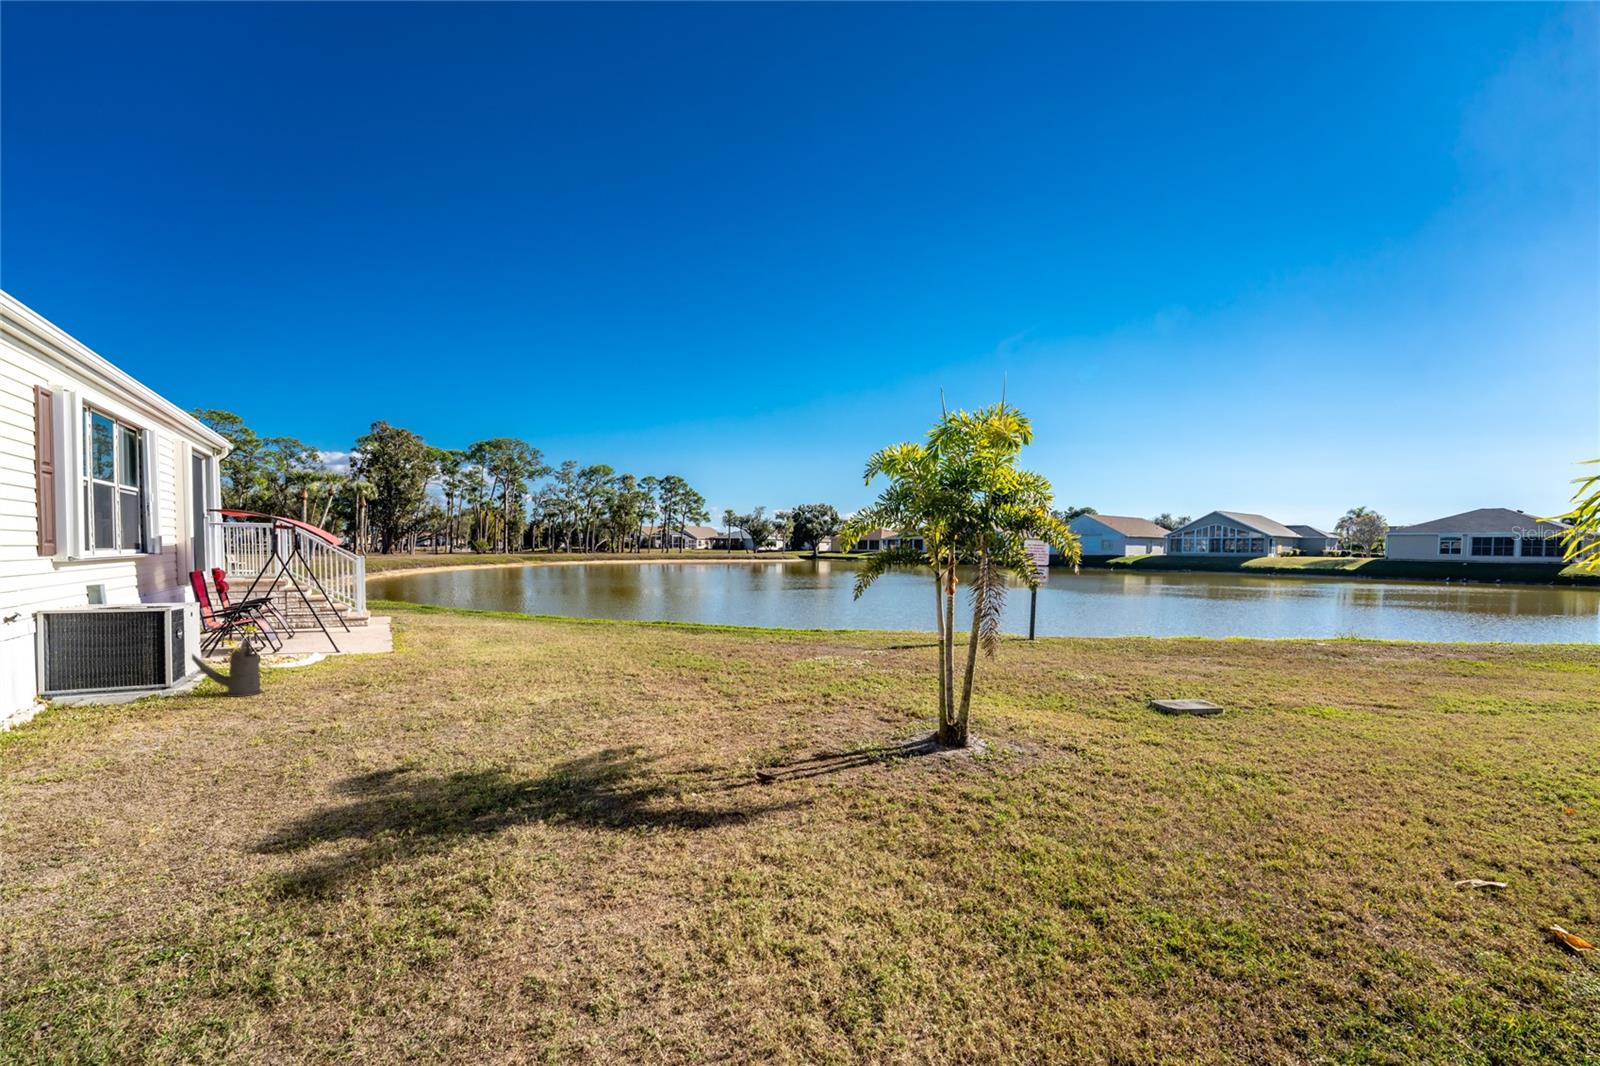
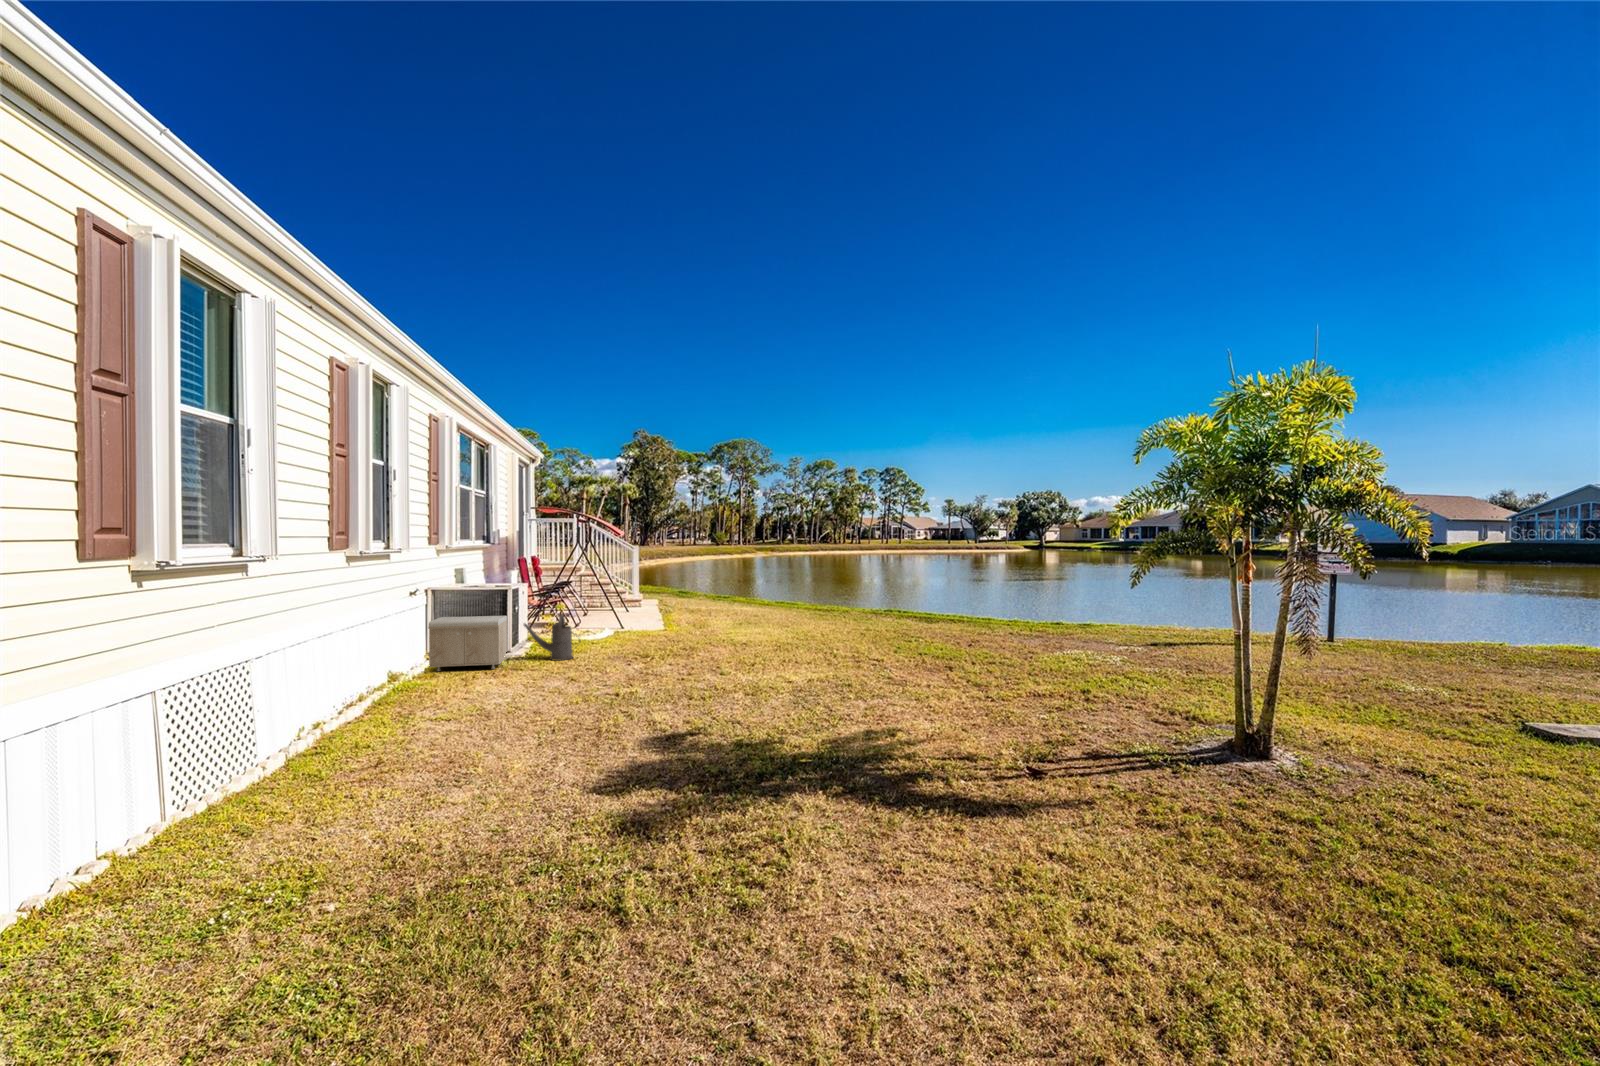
storage bench: none [29,644,161,721] -> present [428,616,507,671]

